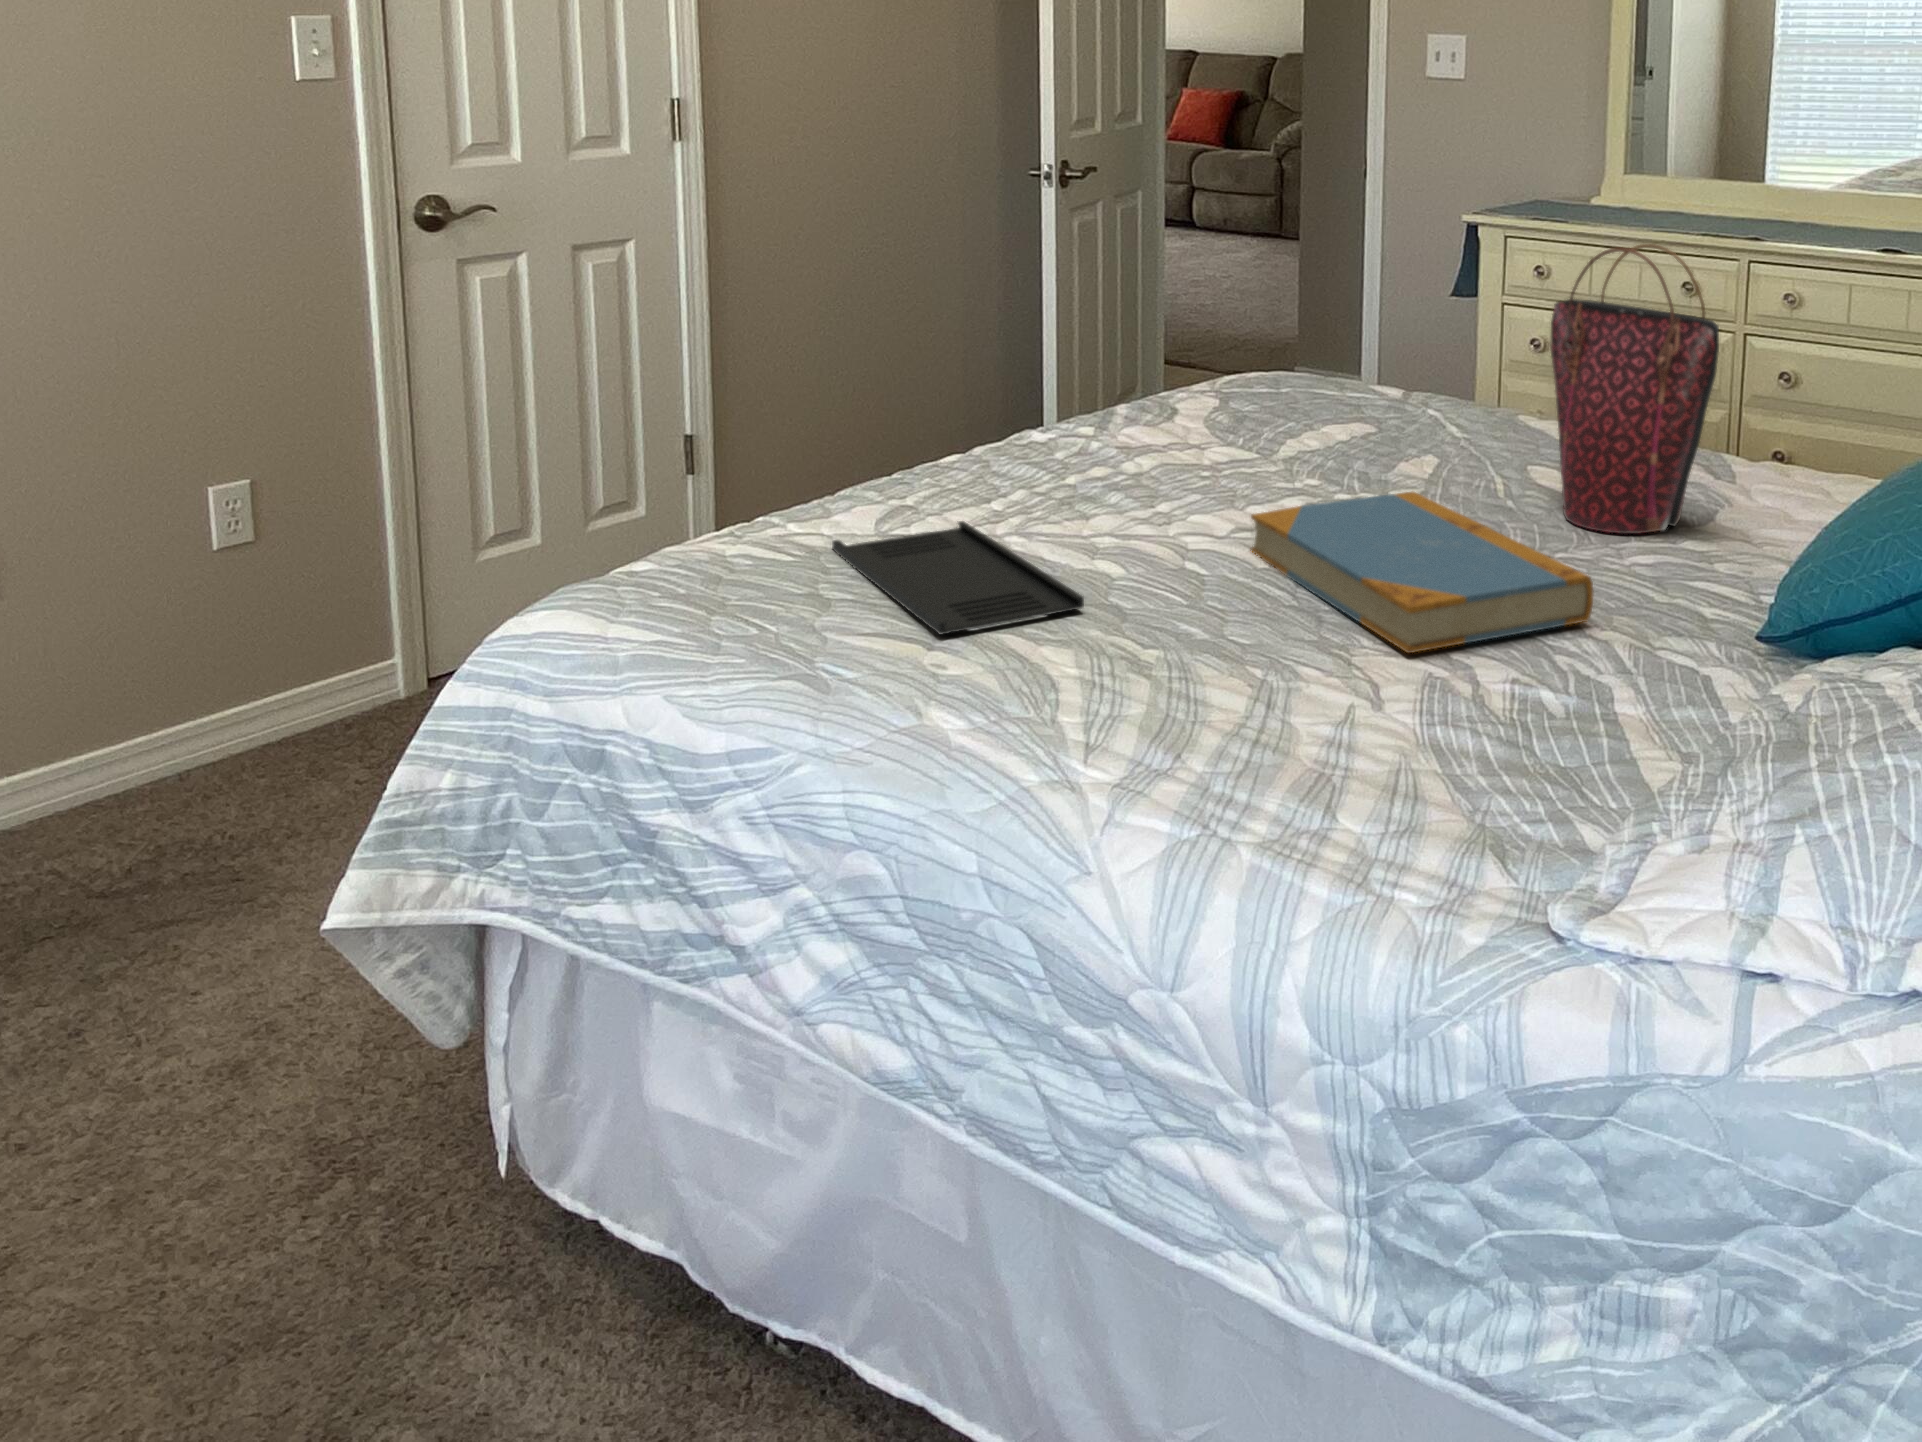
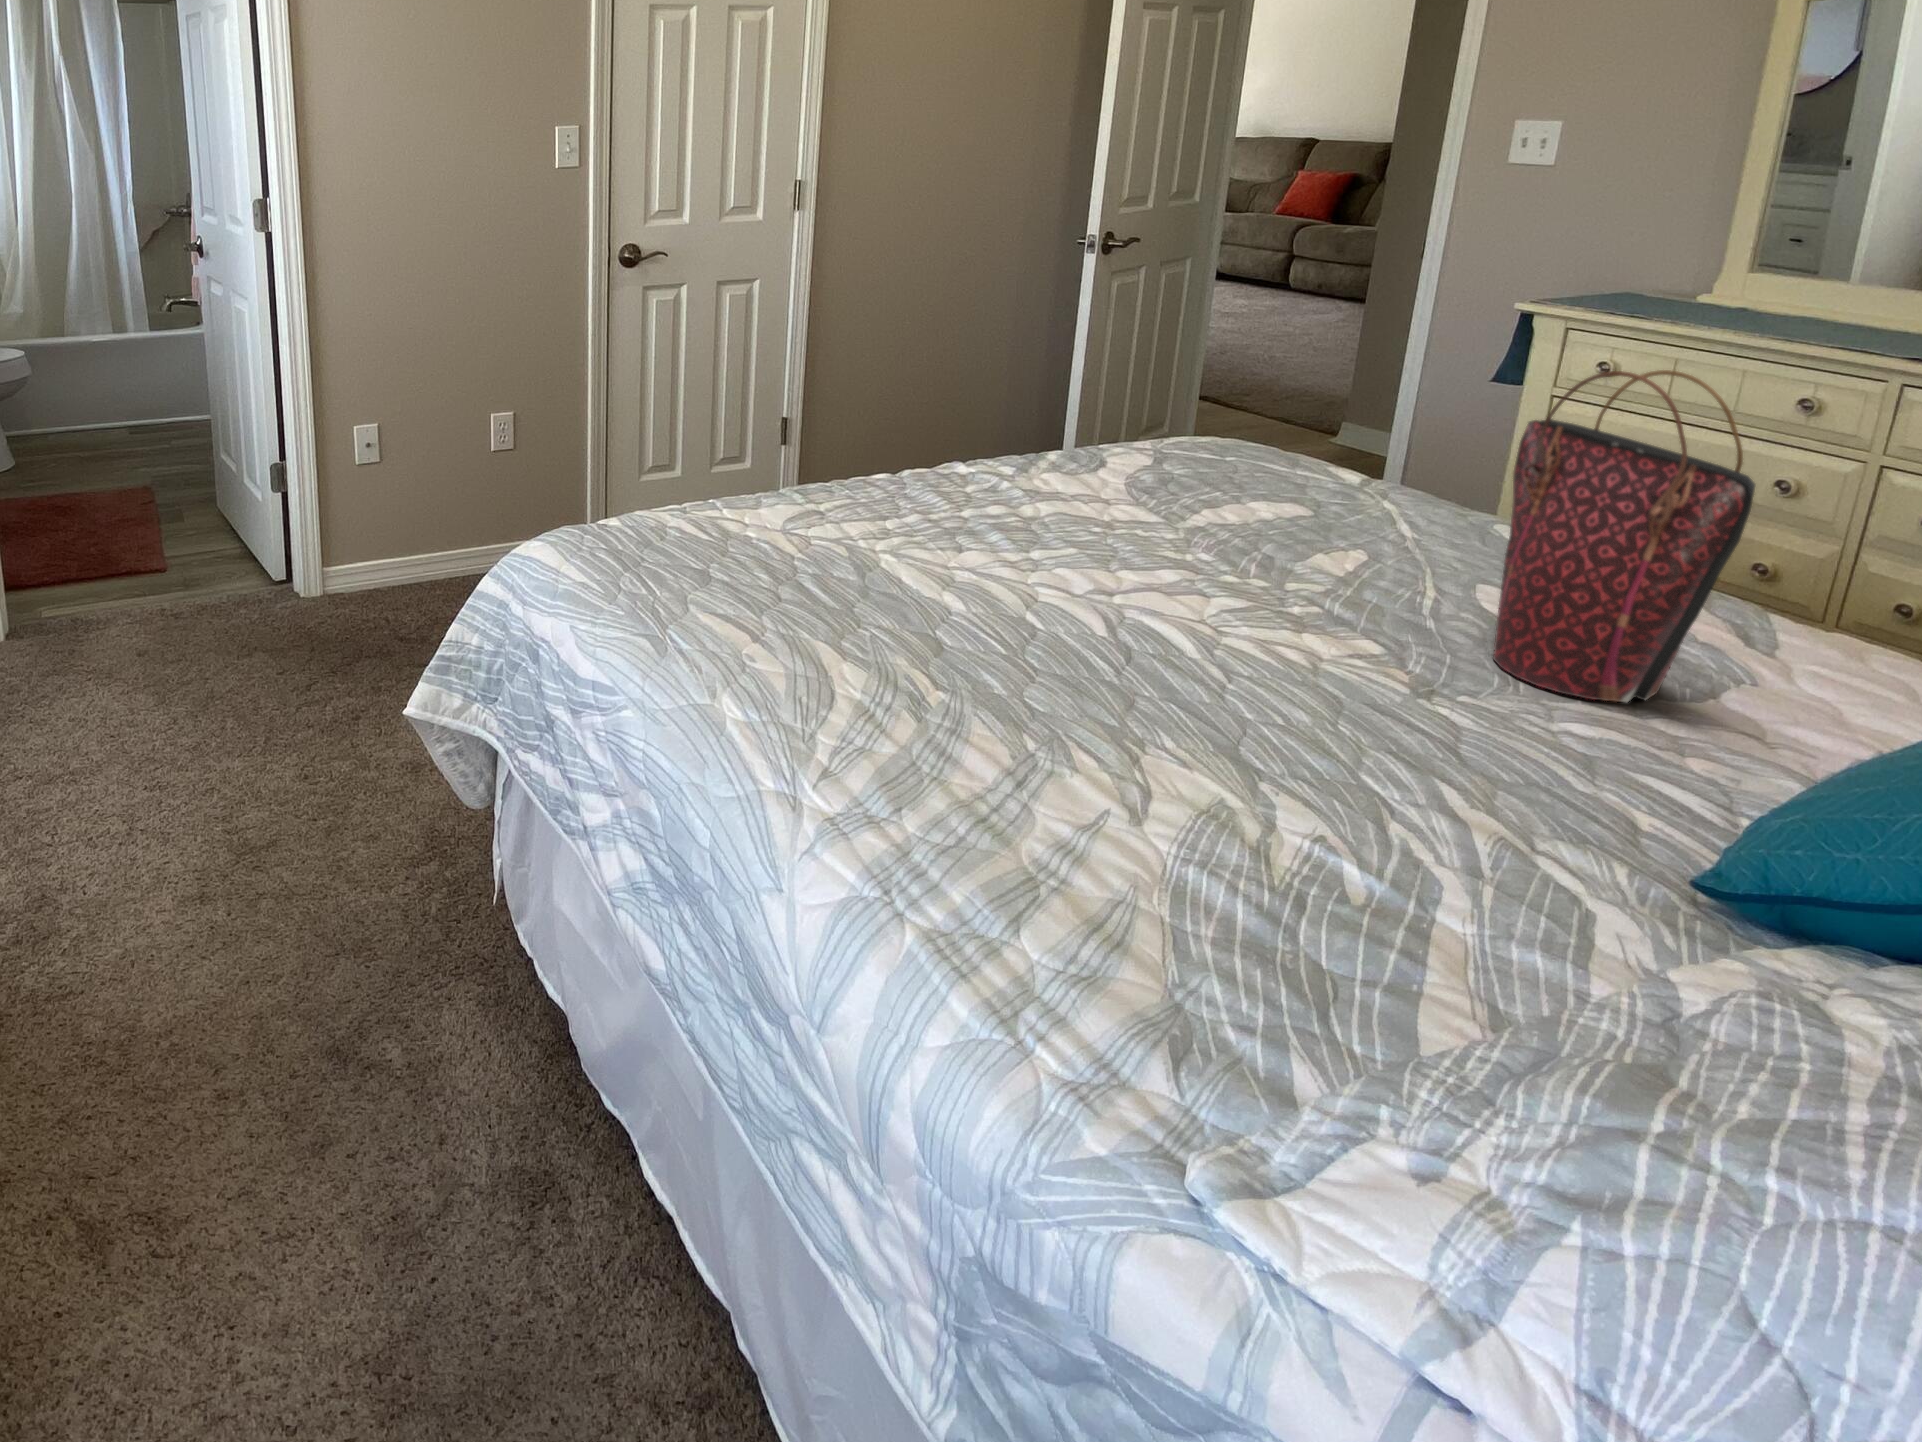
book: present [1250,492,1594,653] -> none [1100,581,1467,793]
tray: present [832,521,1084,635] -> none [736,526,905,637]

